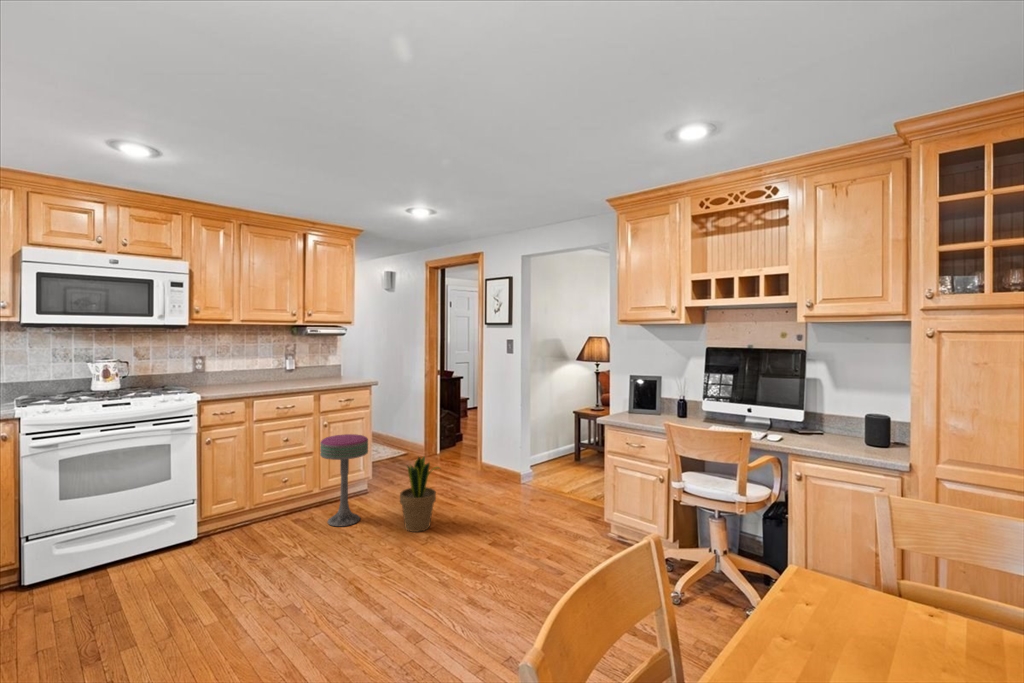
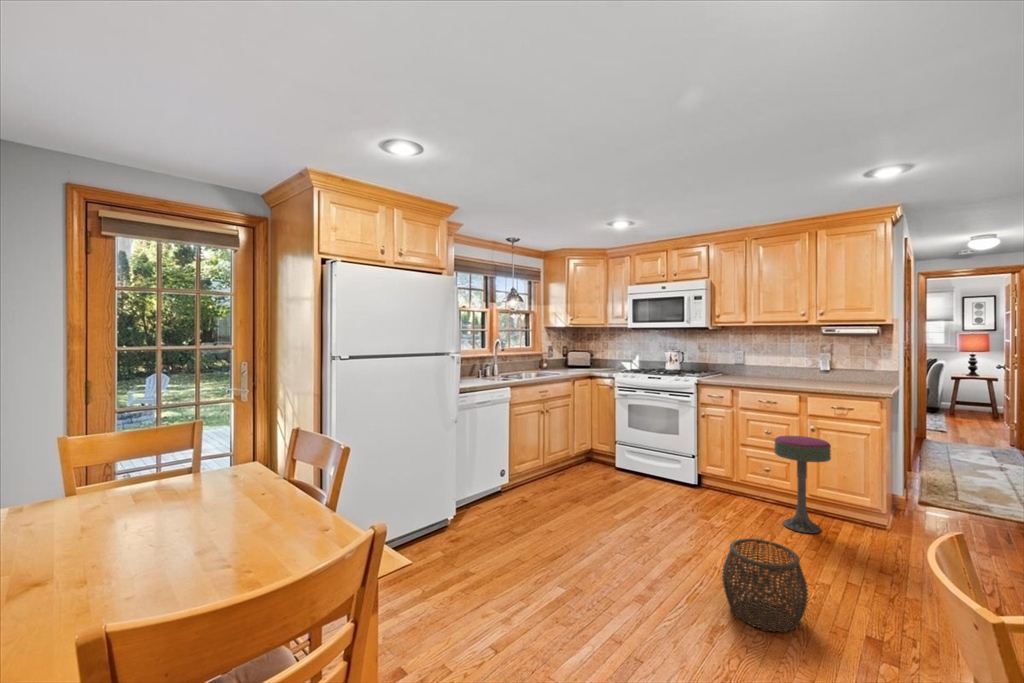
potted plant: present [400,457,440,532] -> none [829,479,890,576]
woven basket: none [423,524,490,605] -> present [722,538,808,633]

